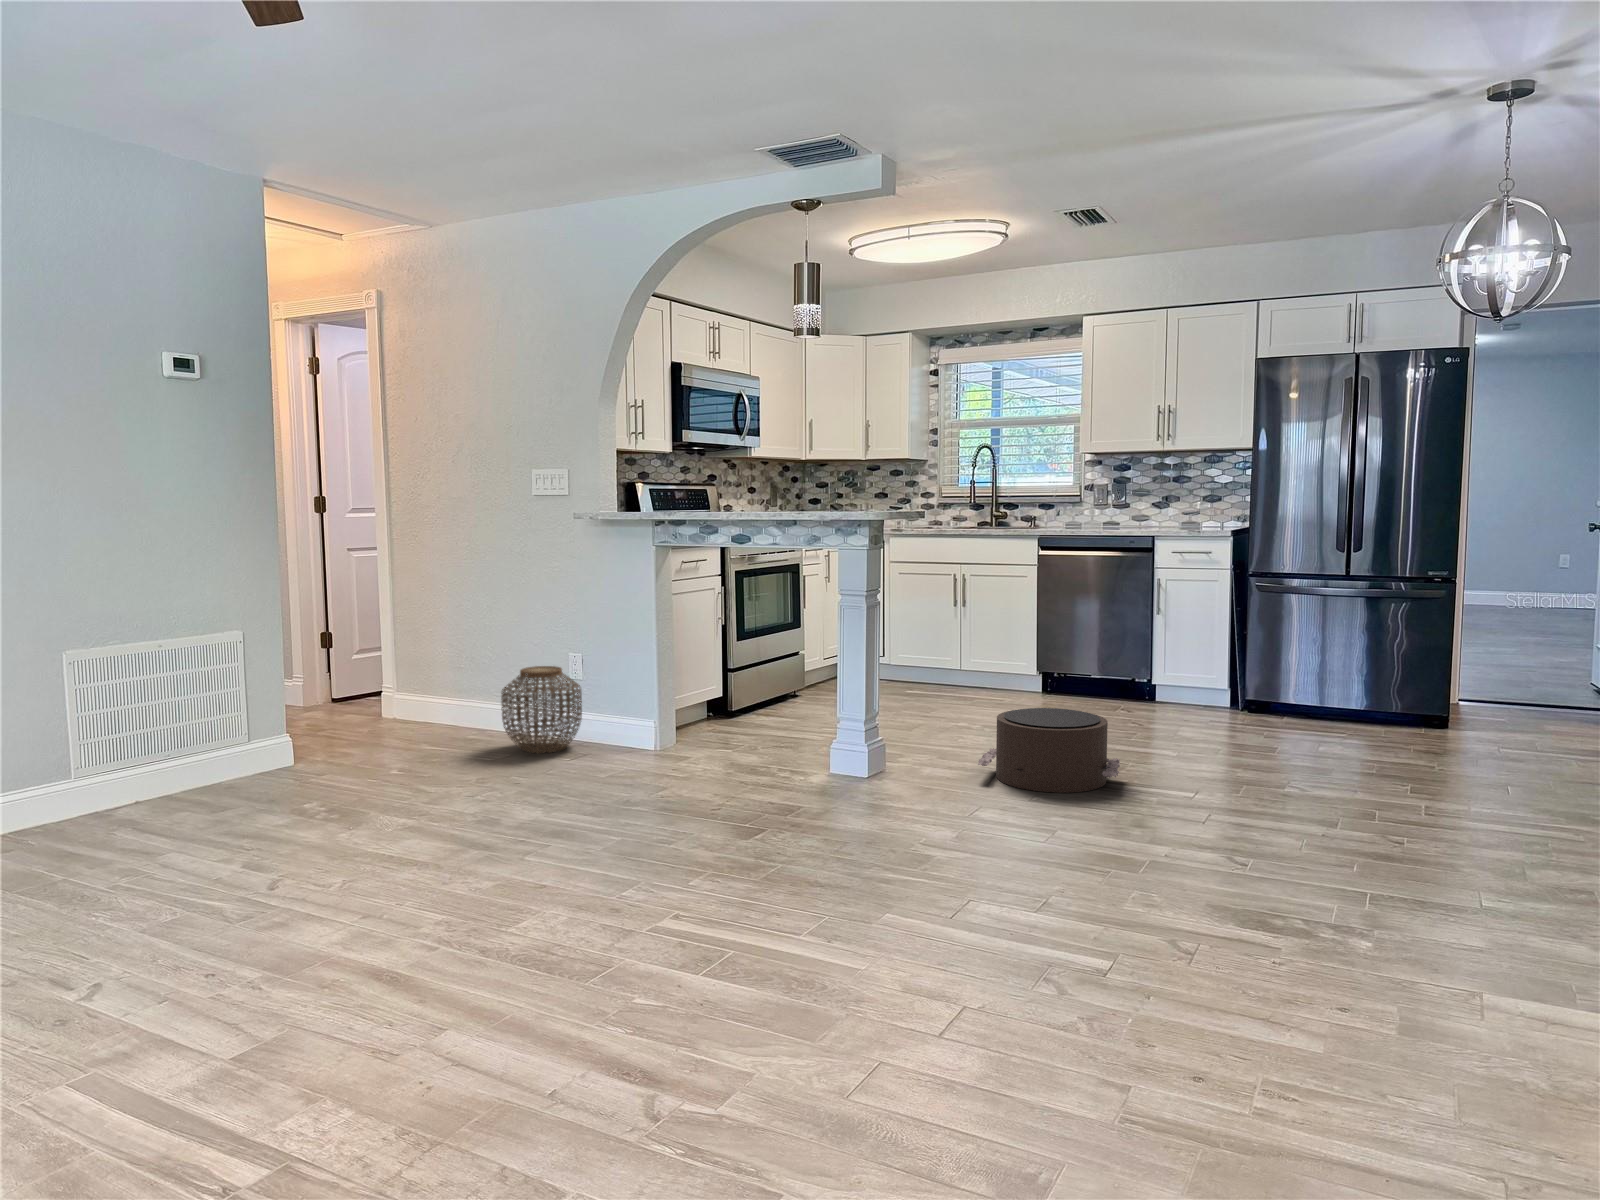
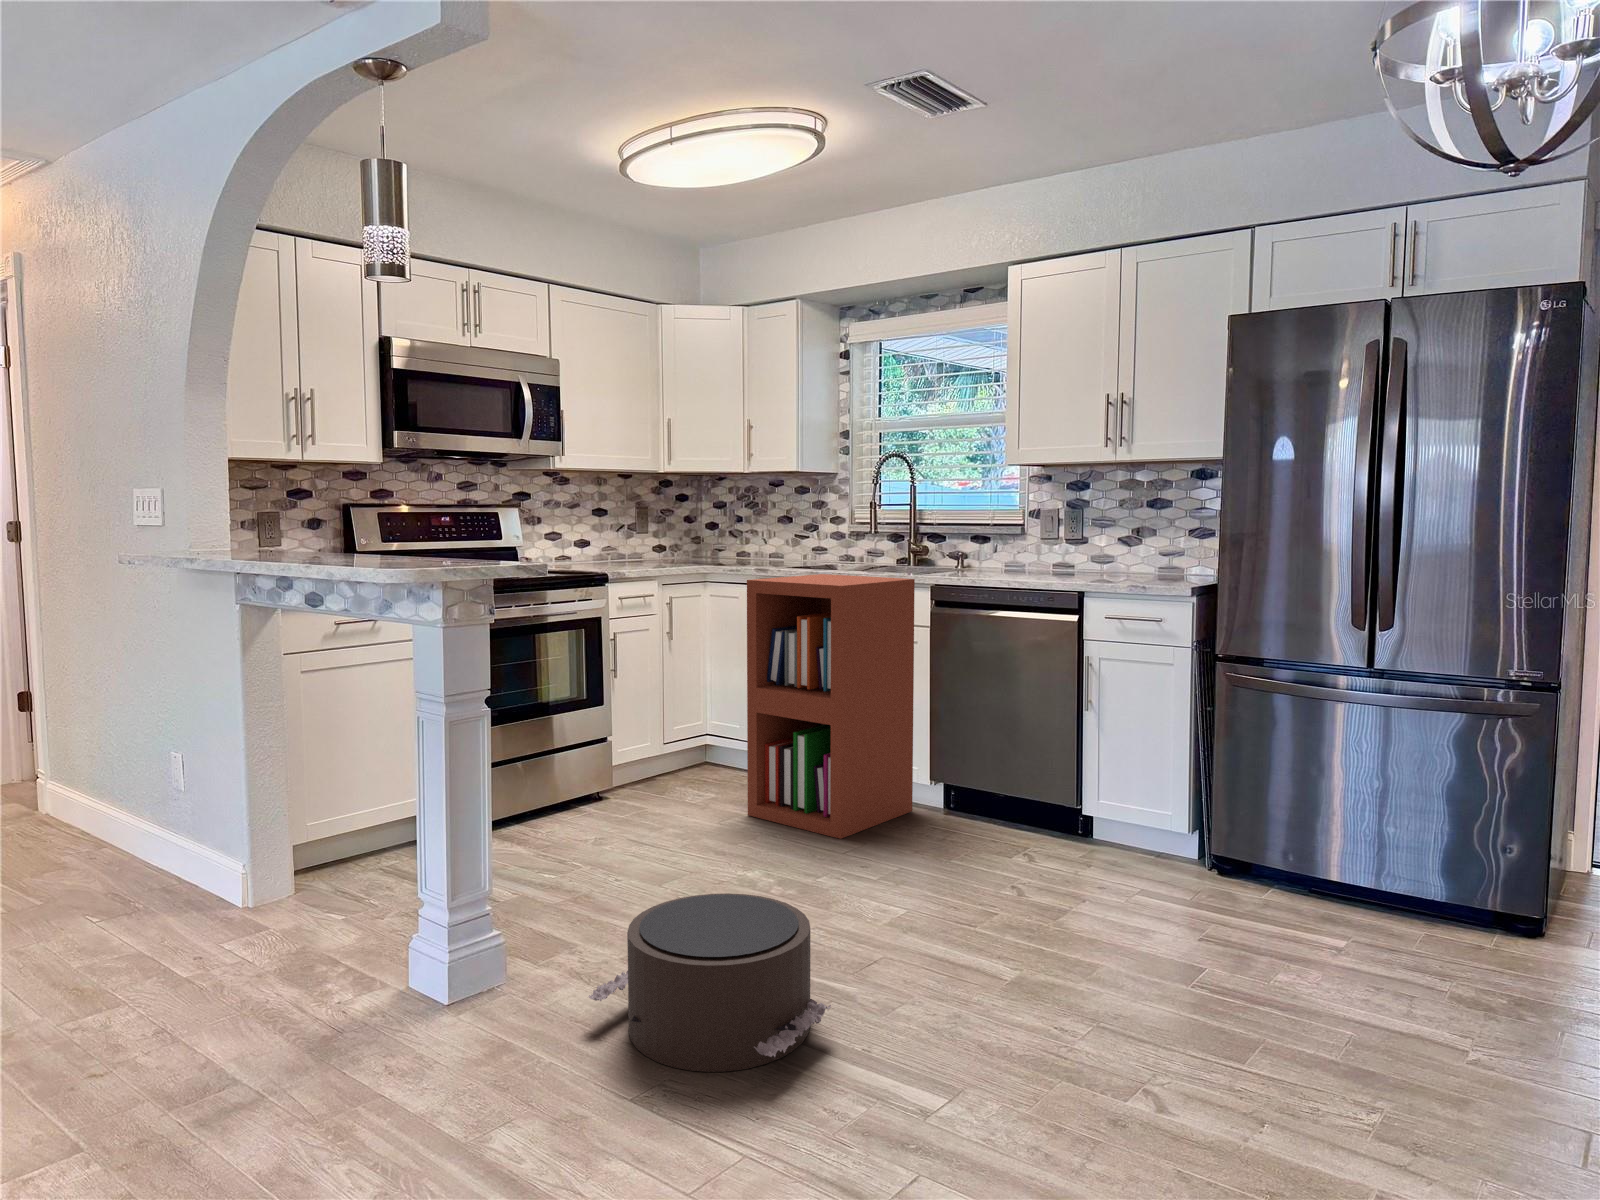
bookshelf: none [921,531,1031,708] -> present [747,574,915,839]
woven basket: present [501,666,582,753] -> none [47,768,178,895]

